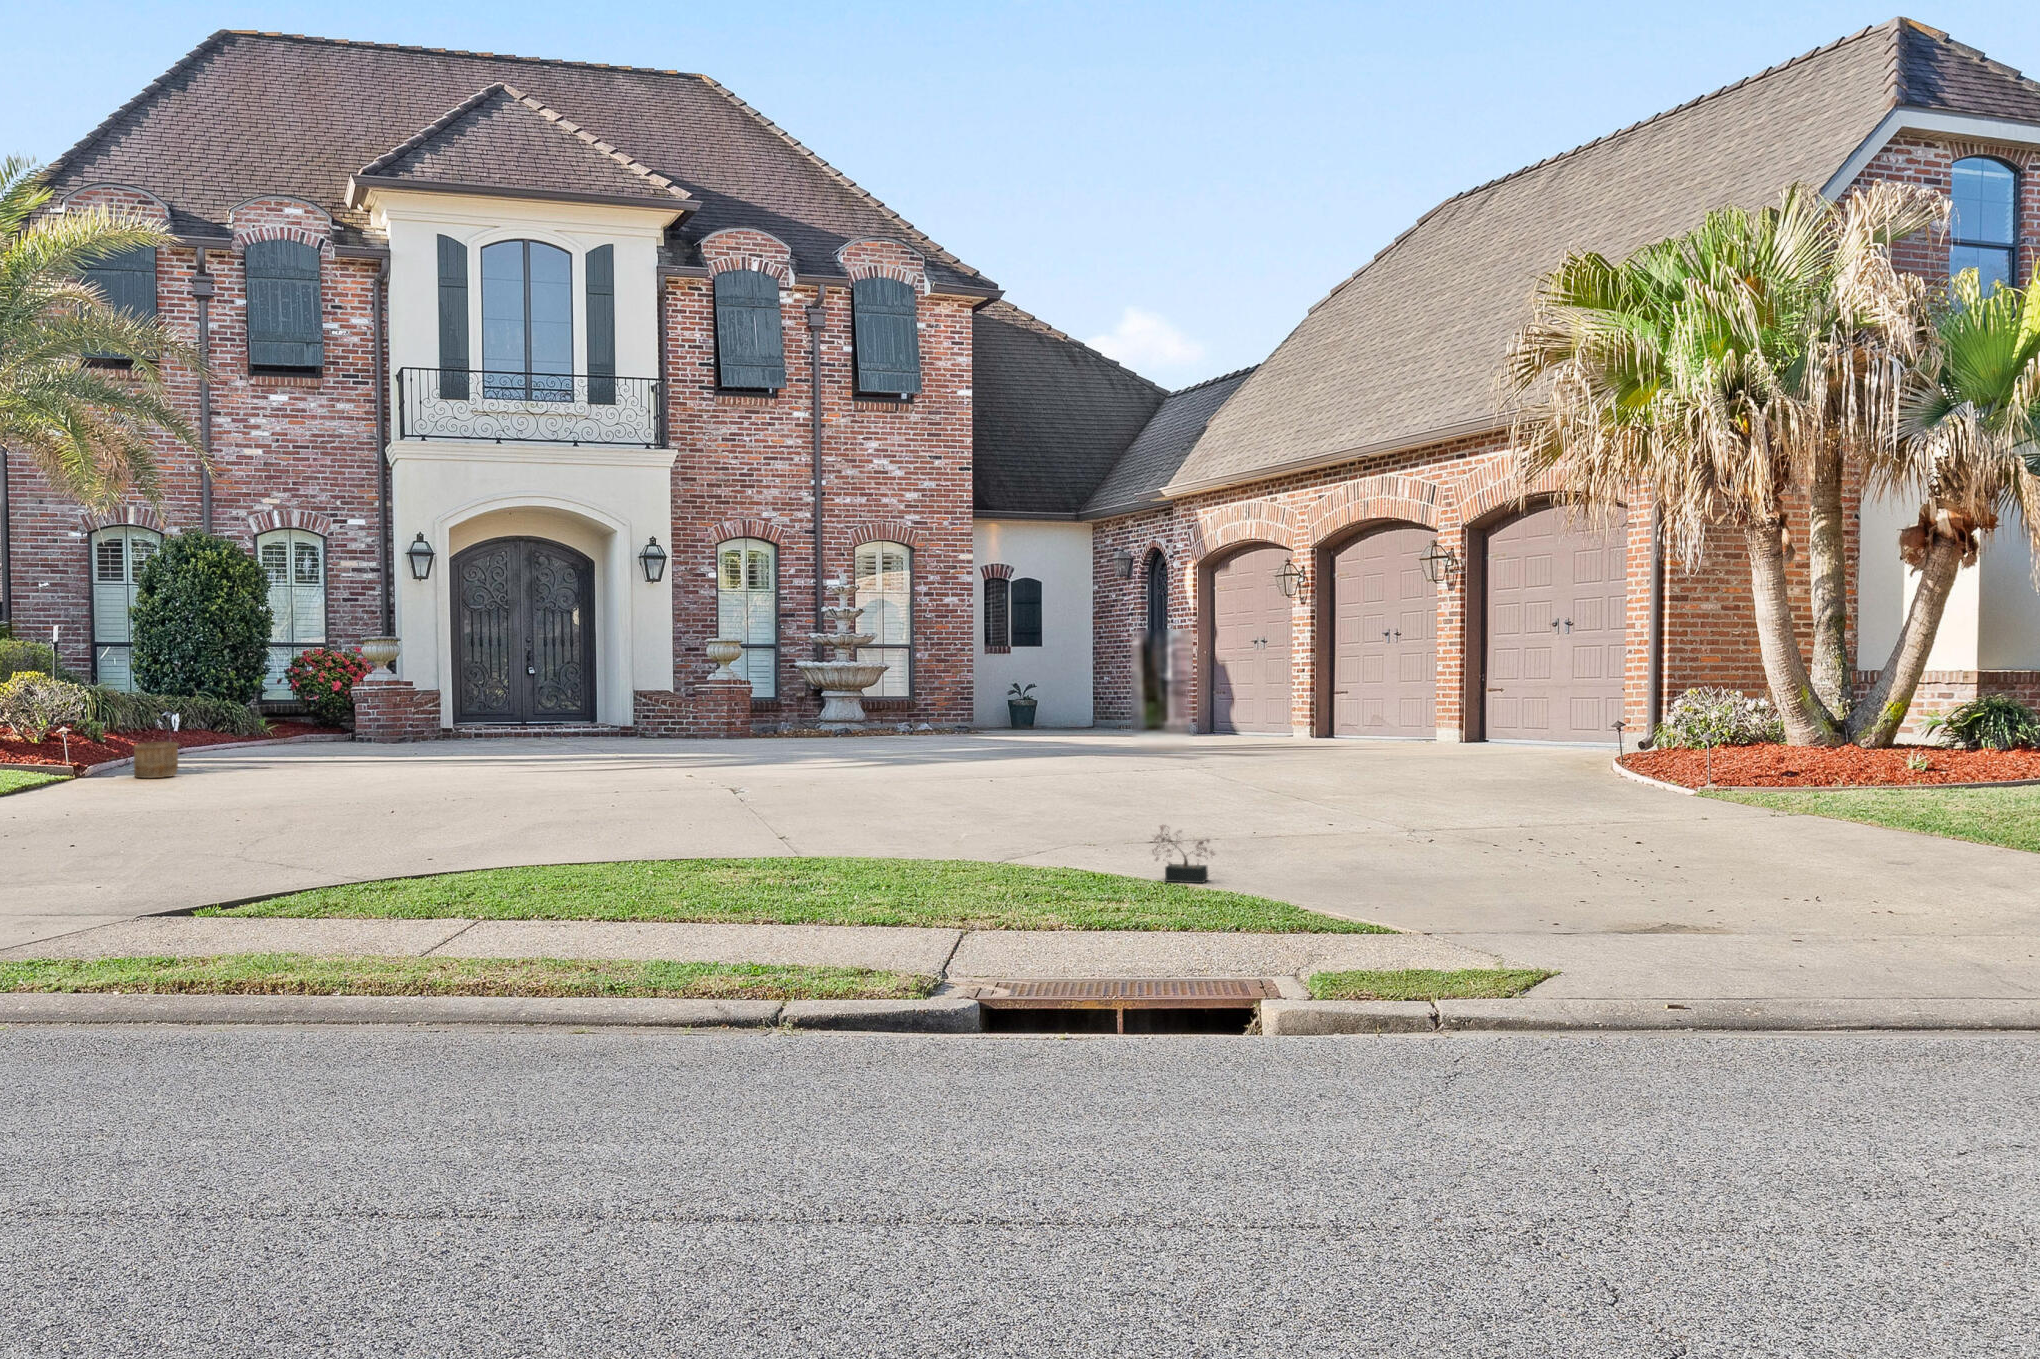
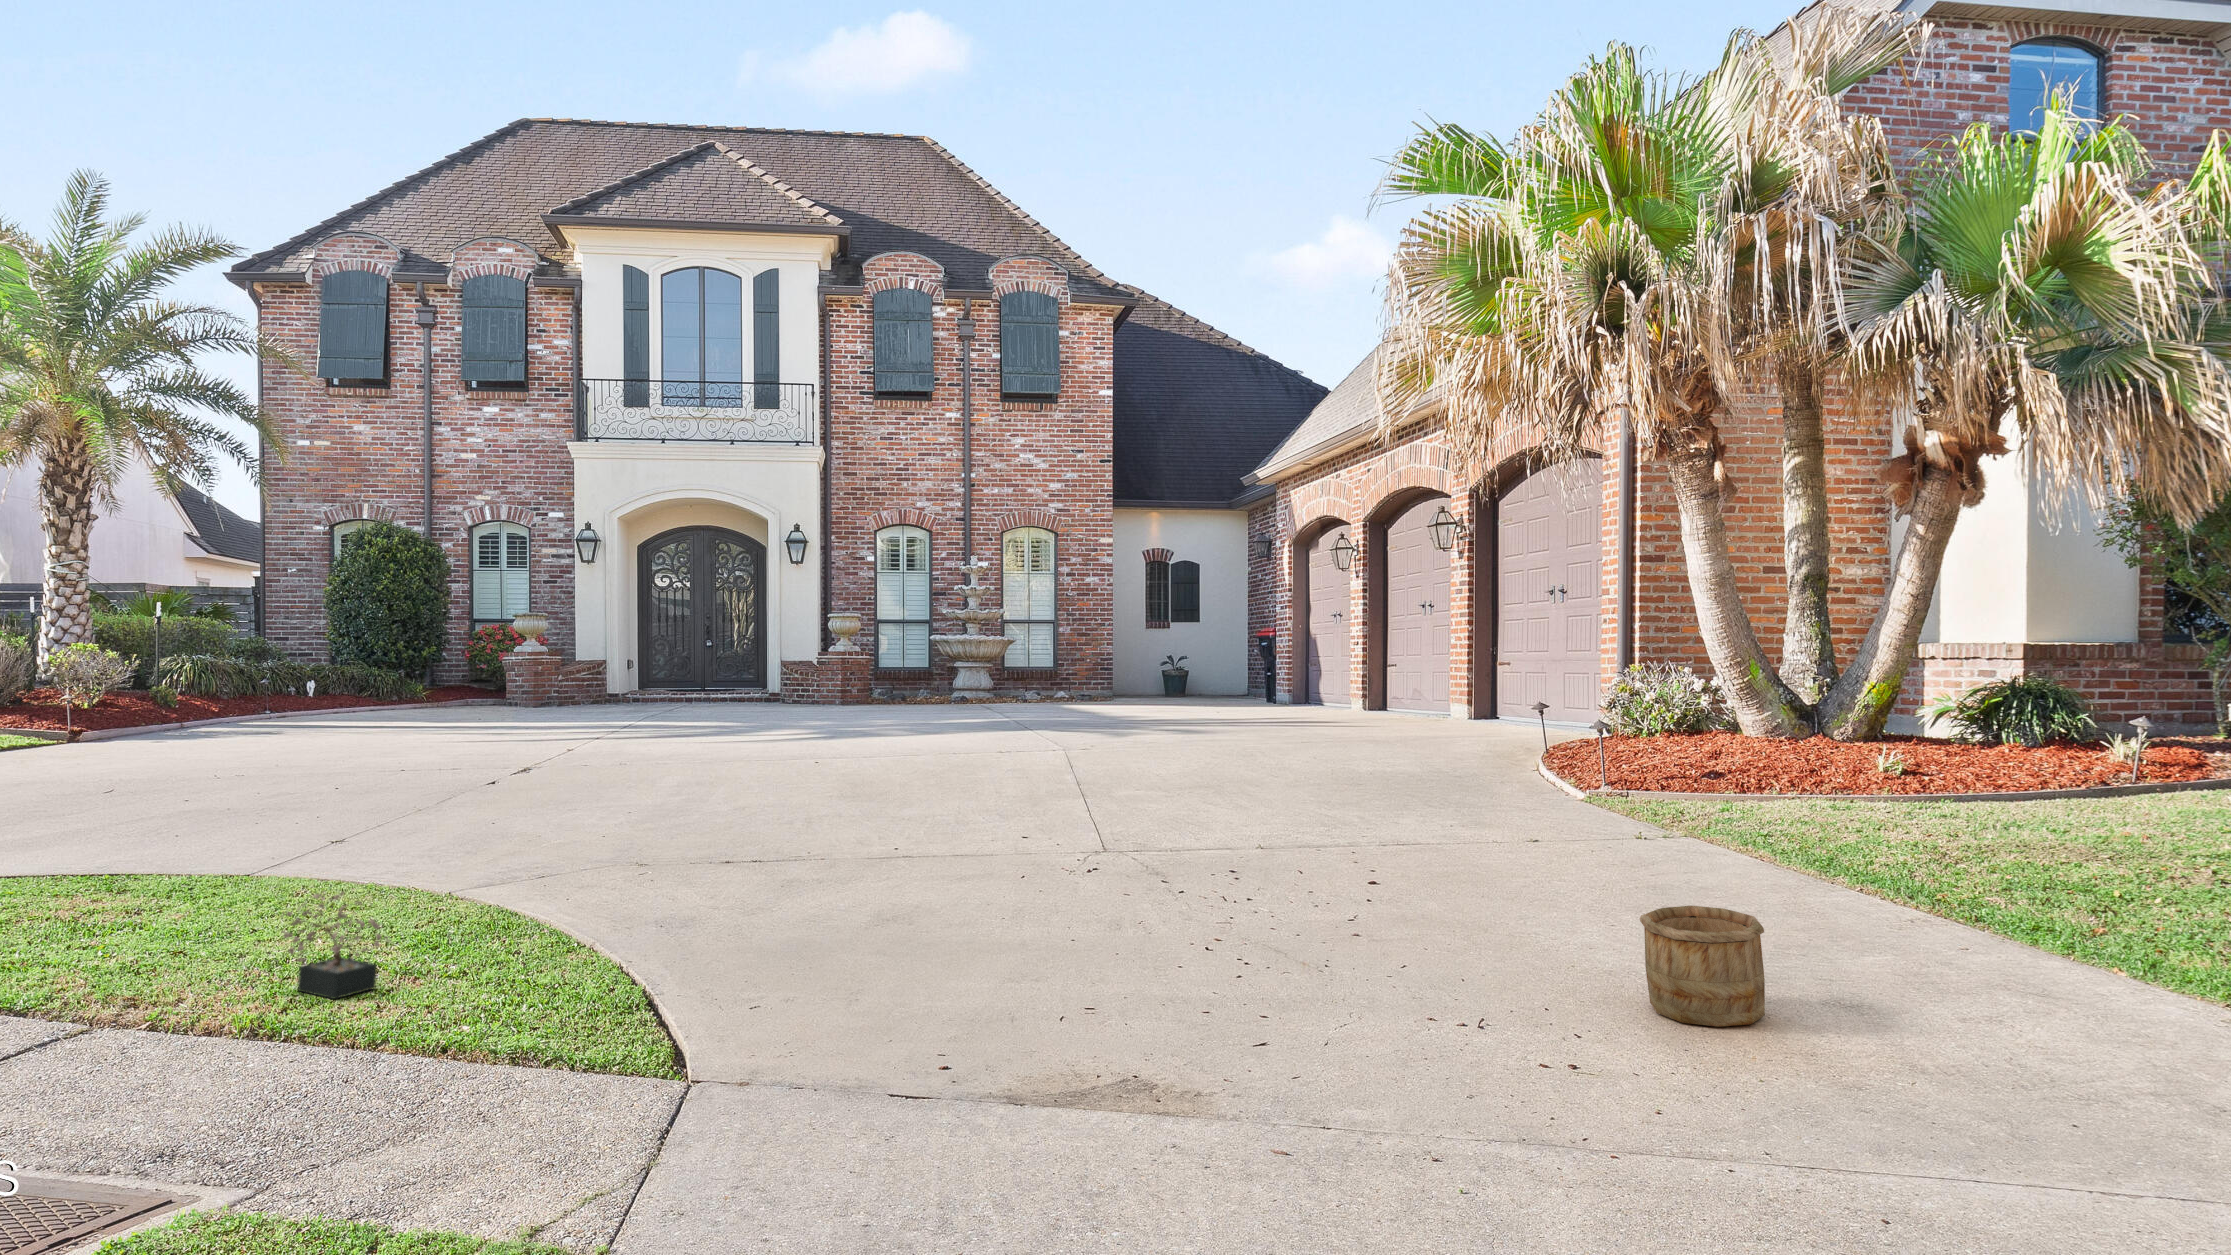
wooden bucket: present [133,742,179,778] -> present [1640,906,1765,1027]

